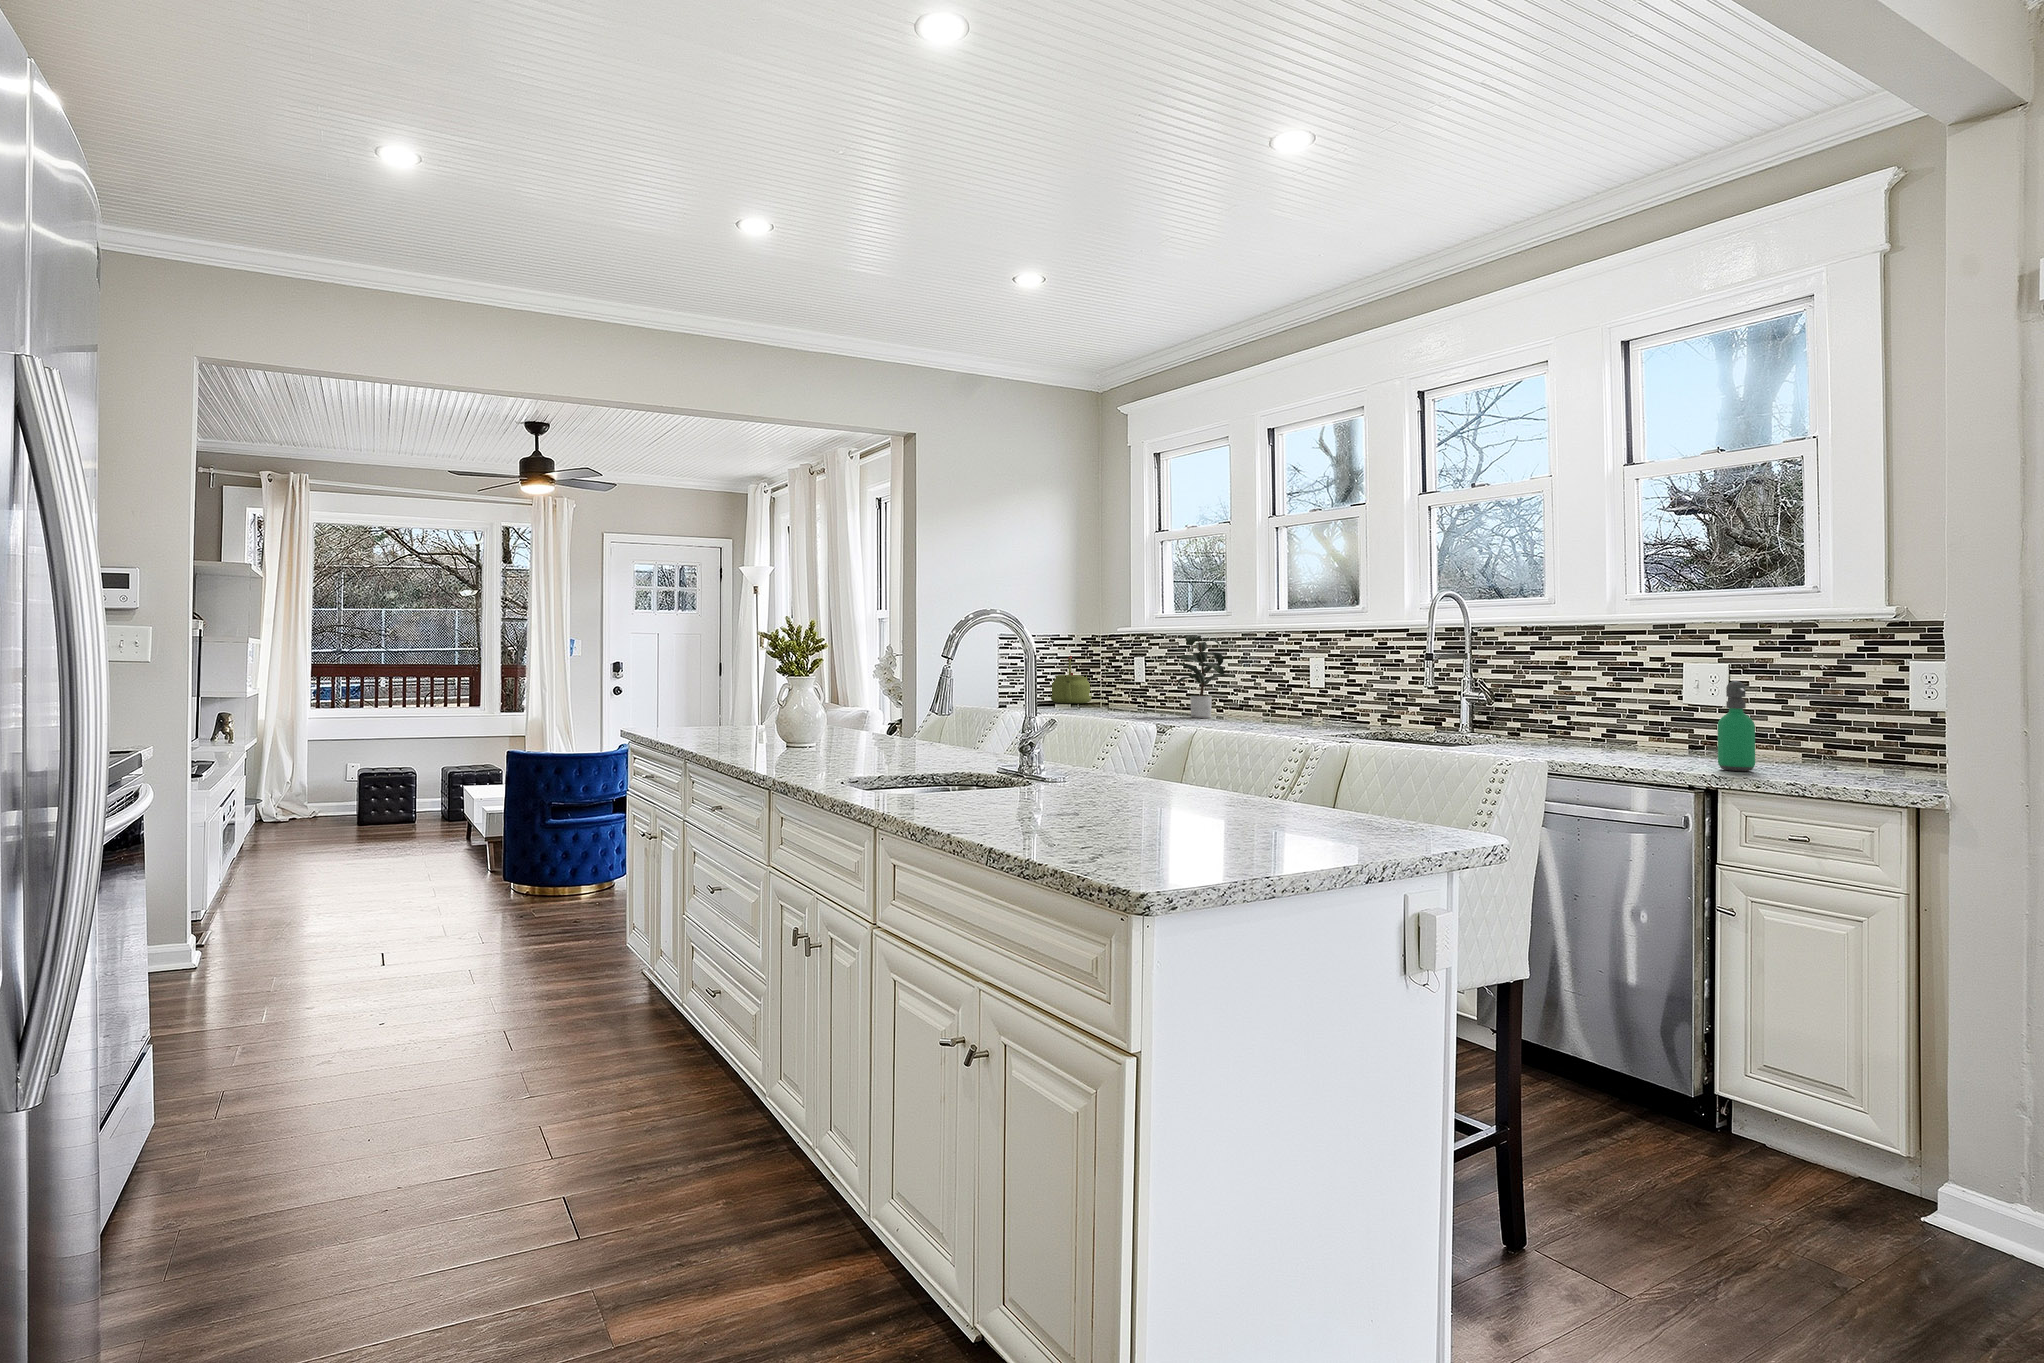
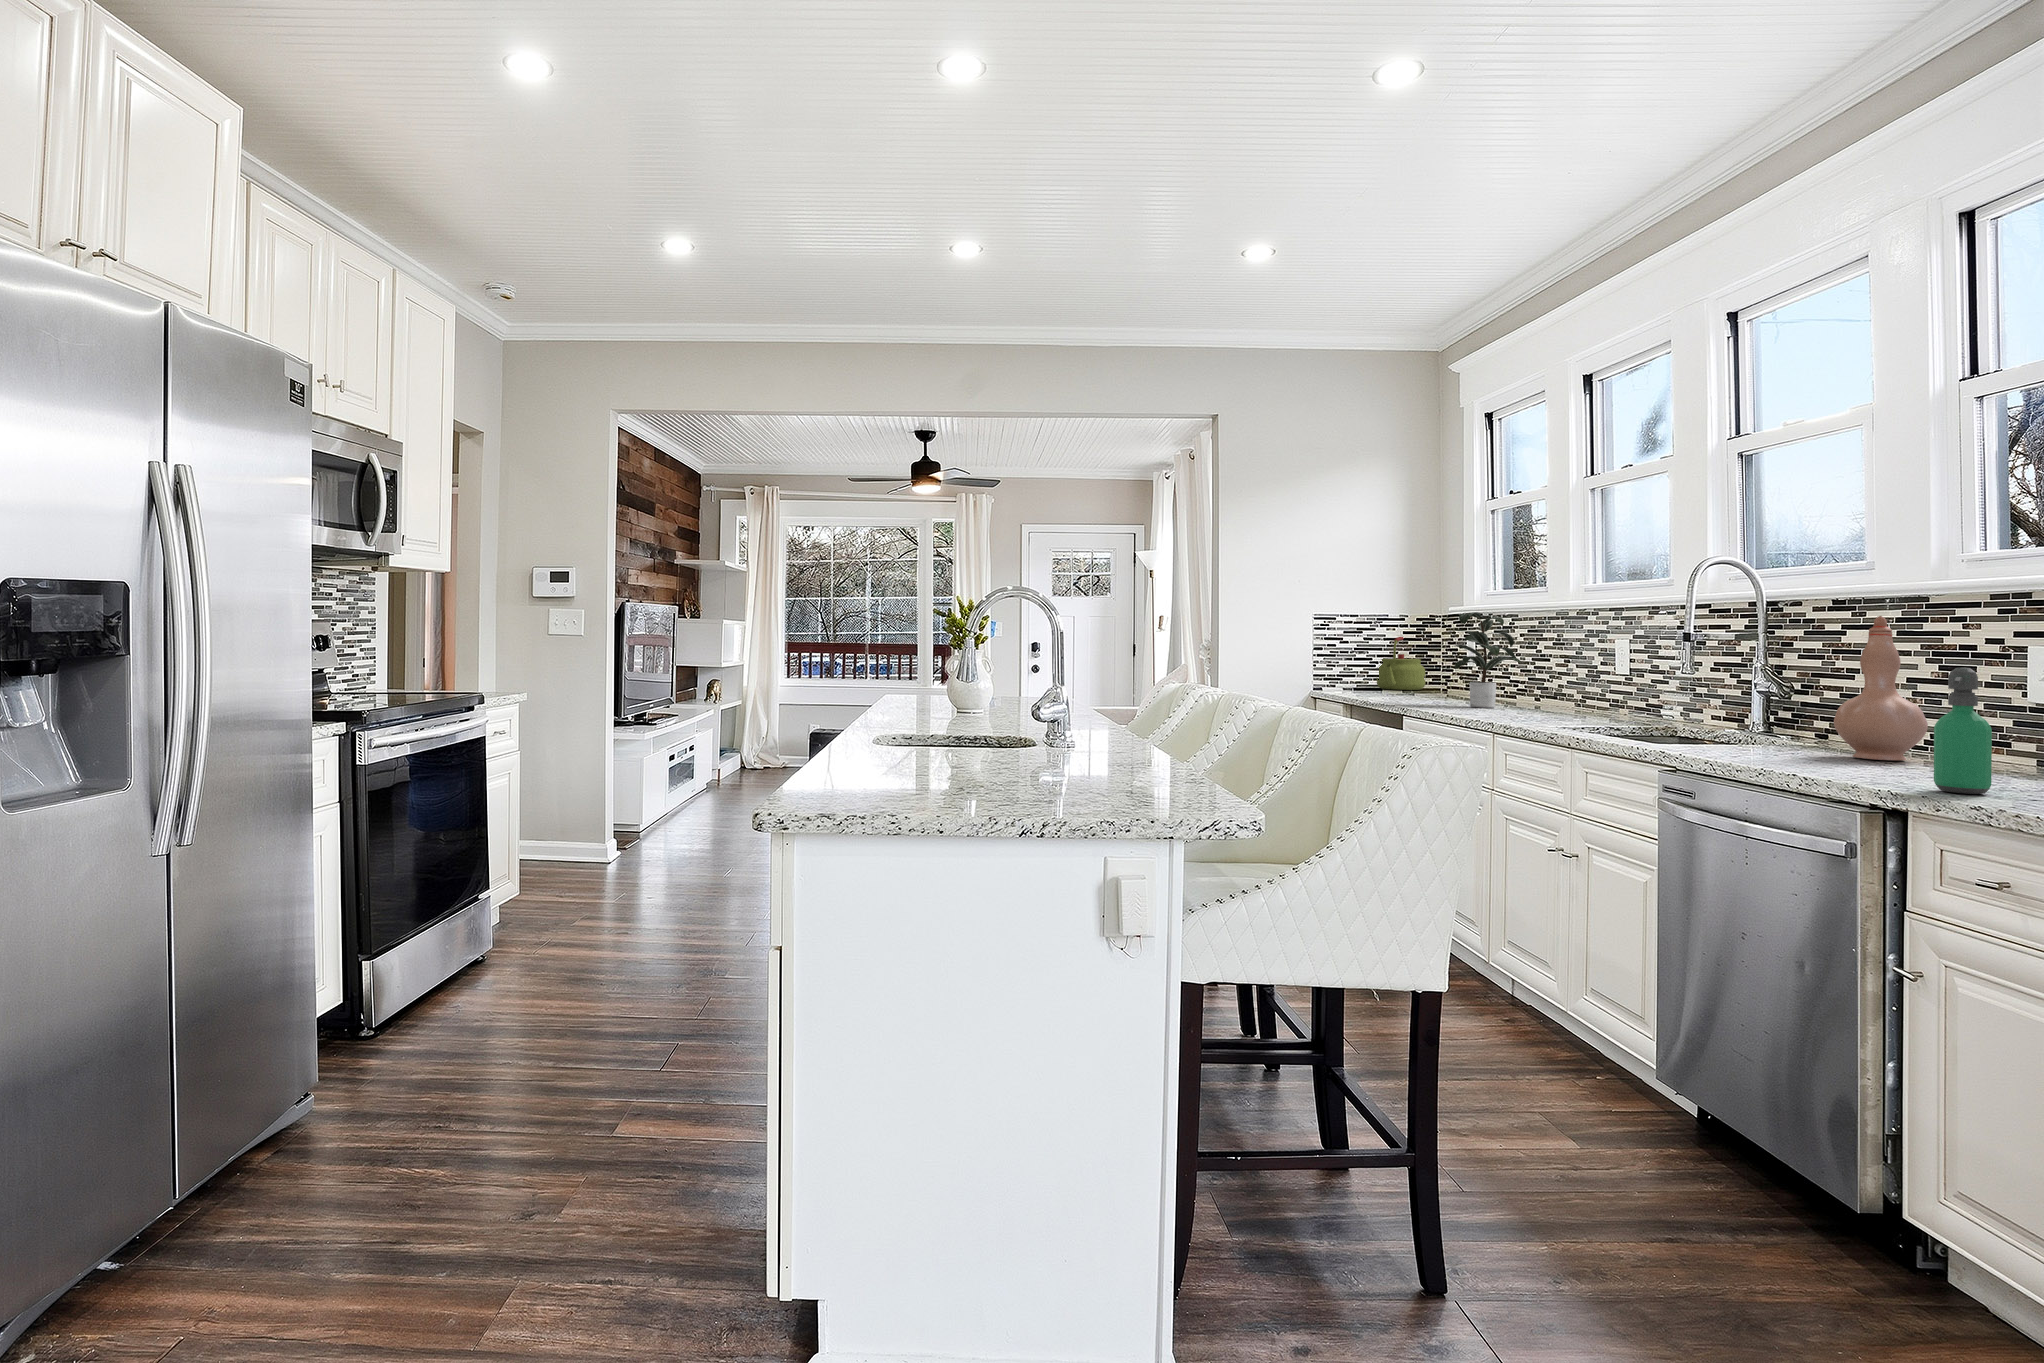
vase: none [1564,642,1625,749] -> present [1834,616,1928,760]

